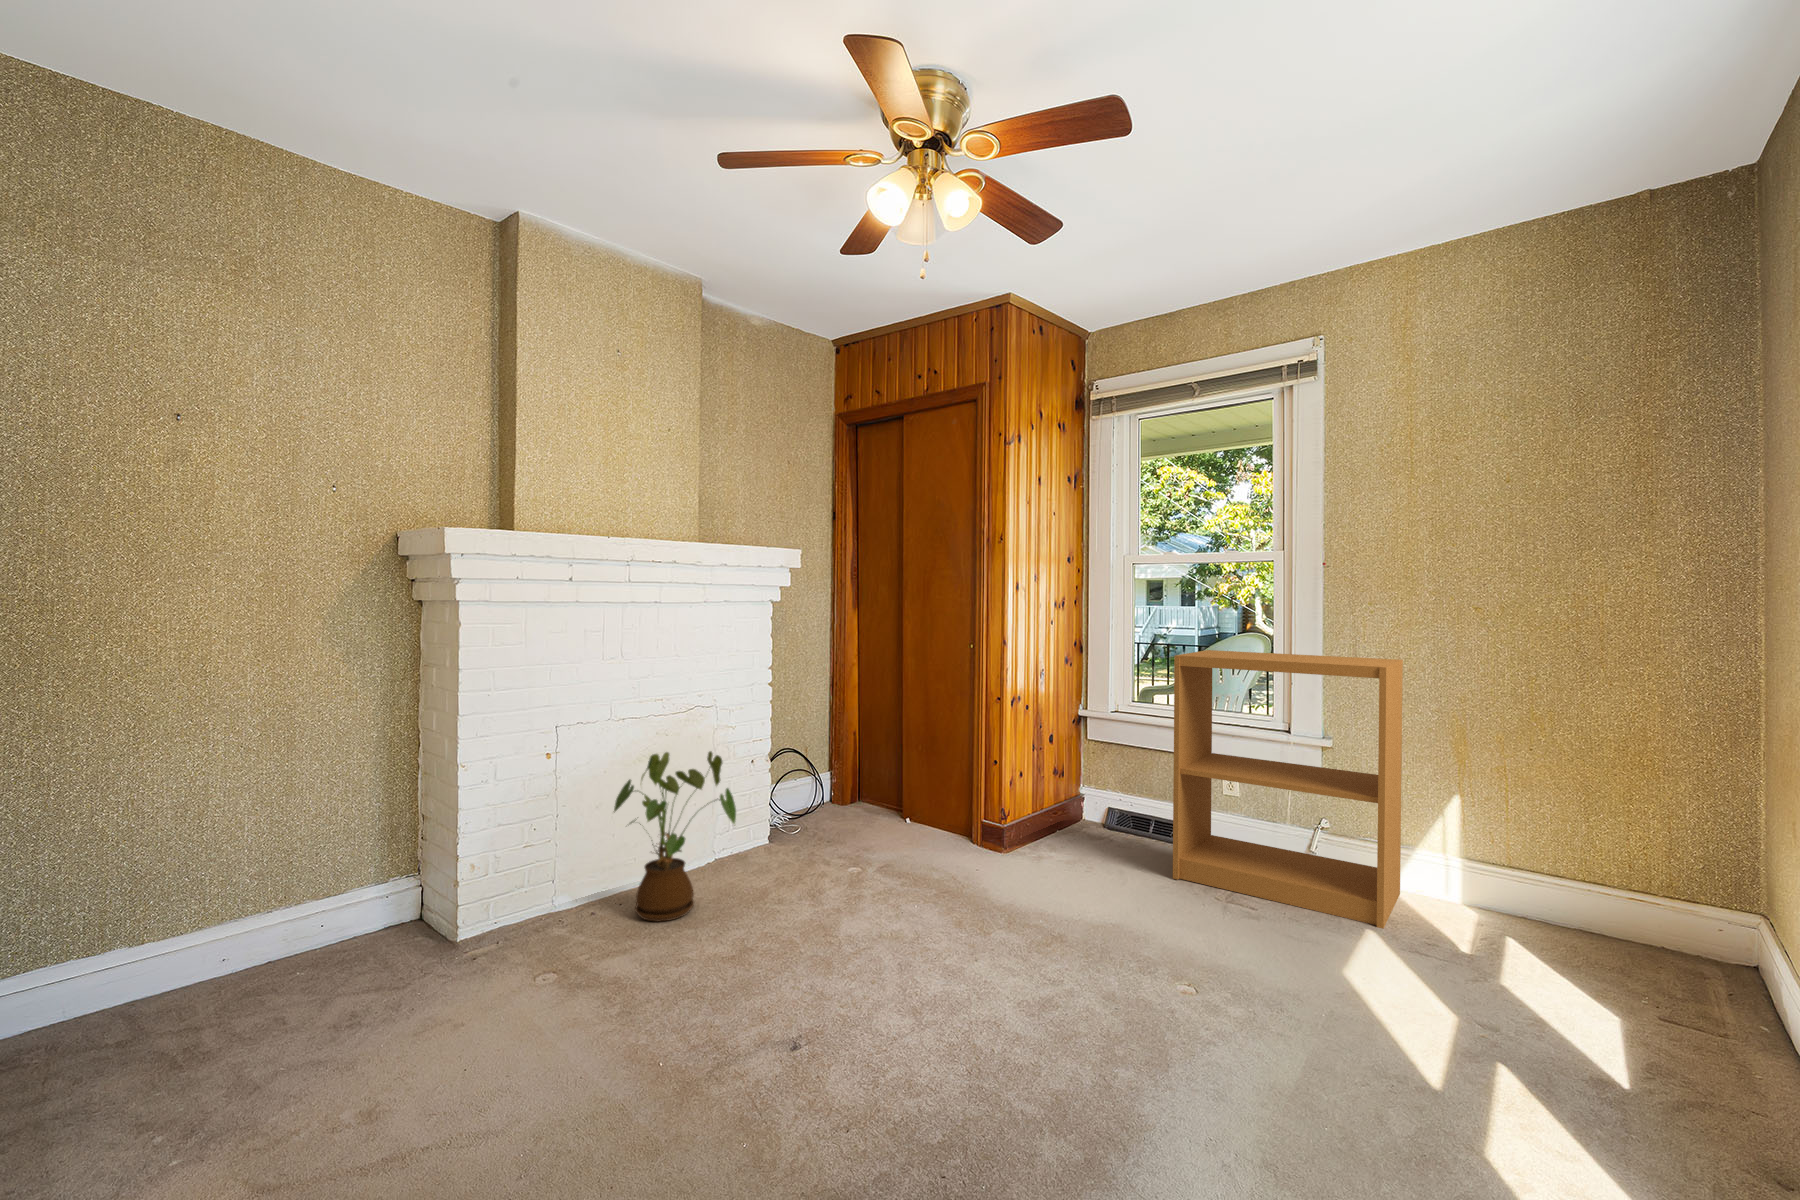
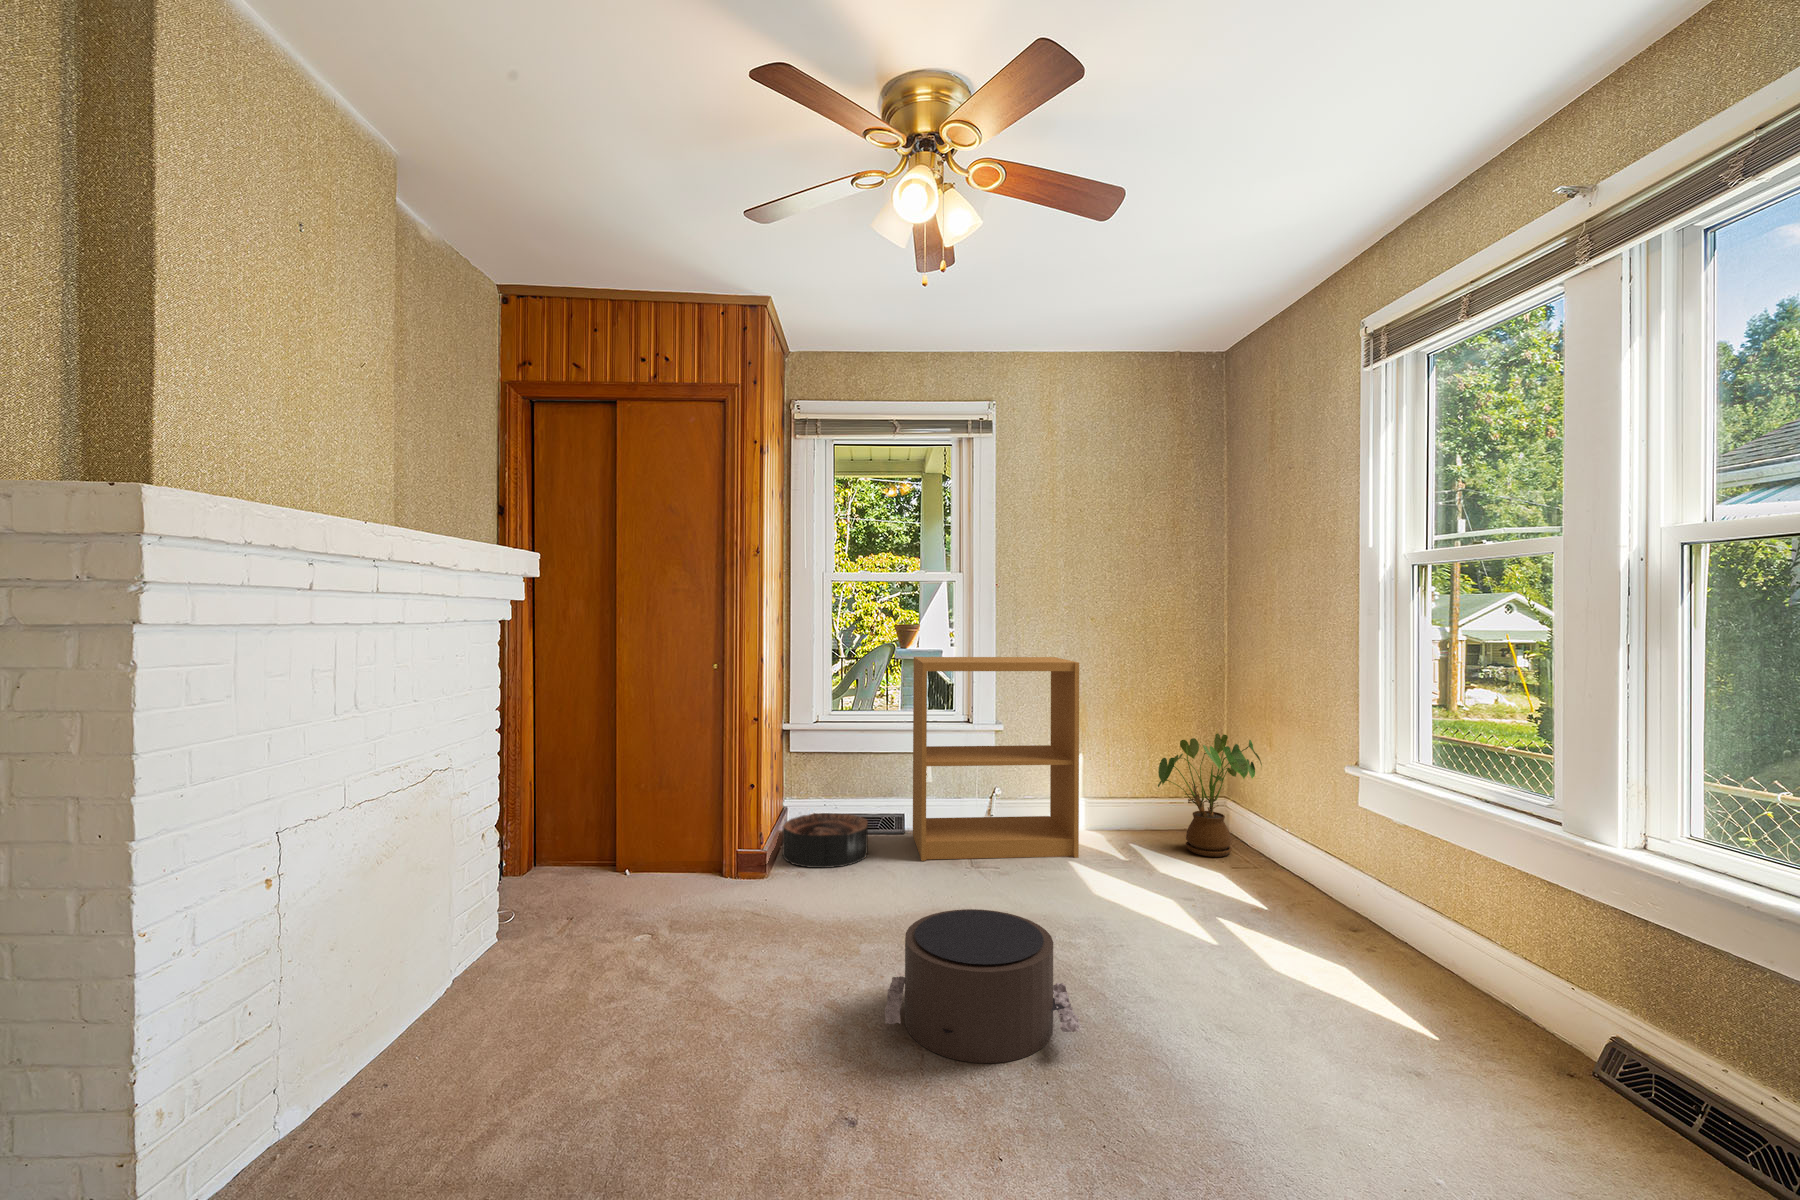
house plant: present [614,751,736,922] -> present [1158,733,1262,857]
basket: none [1044,805,1135,863] -> present [782,813,868,868]
pouf: none [880,907,1083,1069] -> present [885,909,1079,1063]

